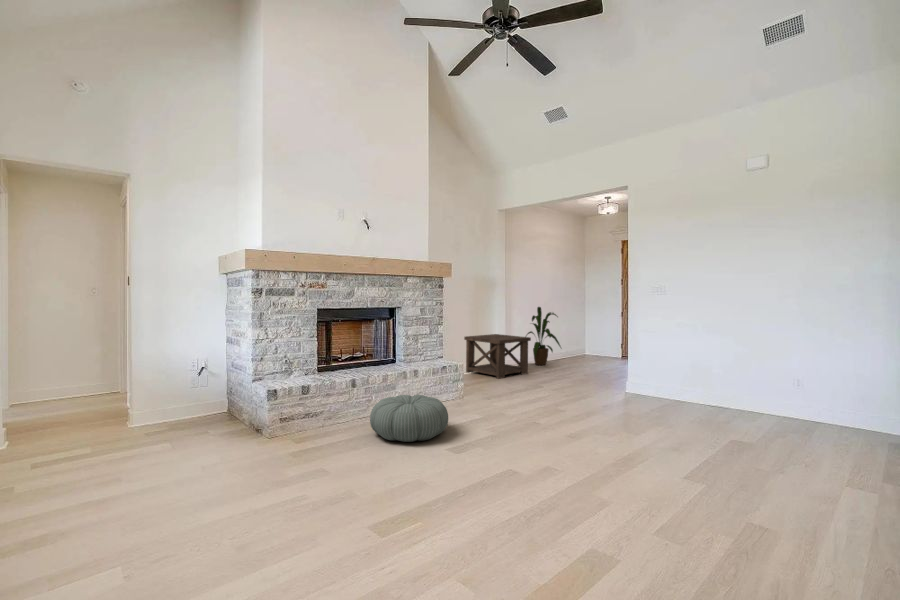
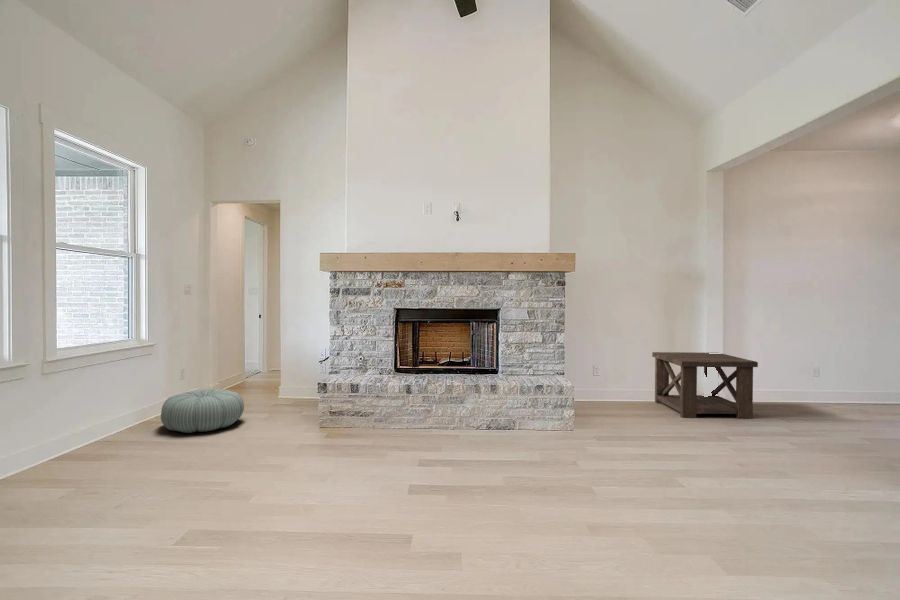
house plant: present [527,307,561,365] -> none [777,313,860,411]
pouf: present [370,395,448,442] -> present [161,389,244,433]

